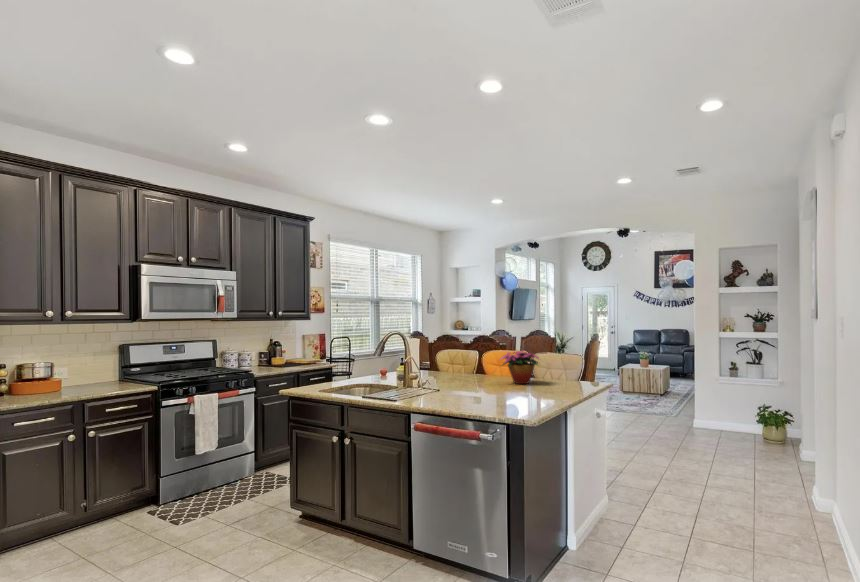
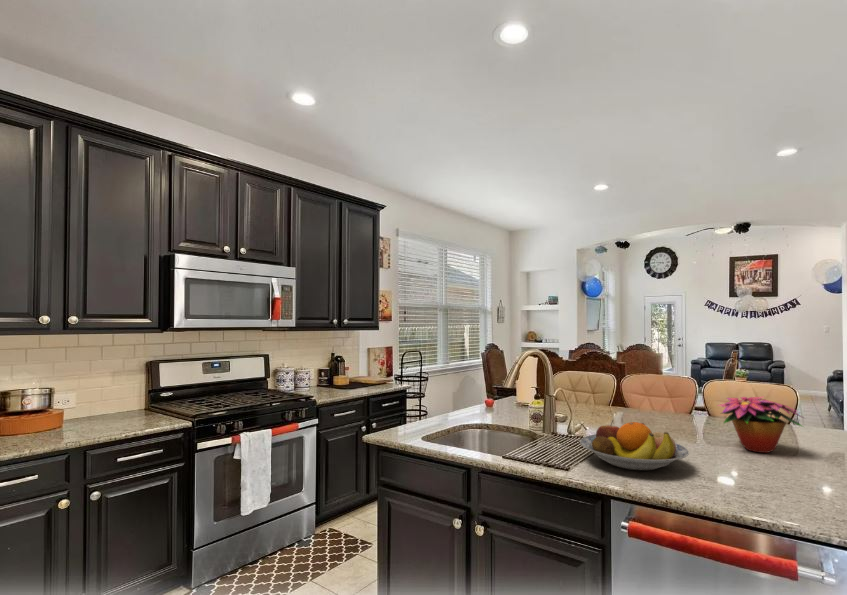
fruit bowl: none [406,365,465,391] -> present [580,421,689,470]

